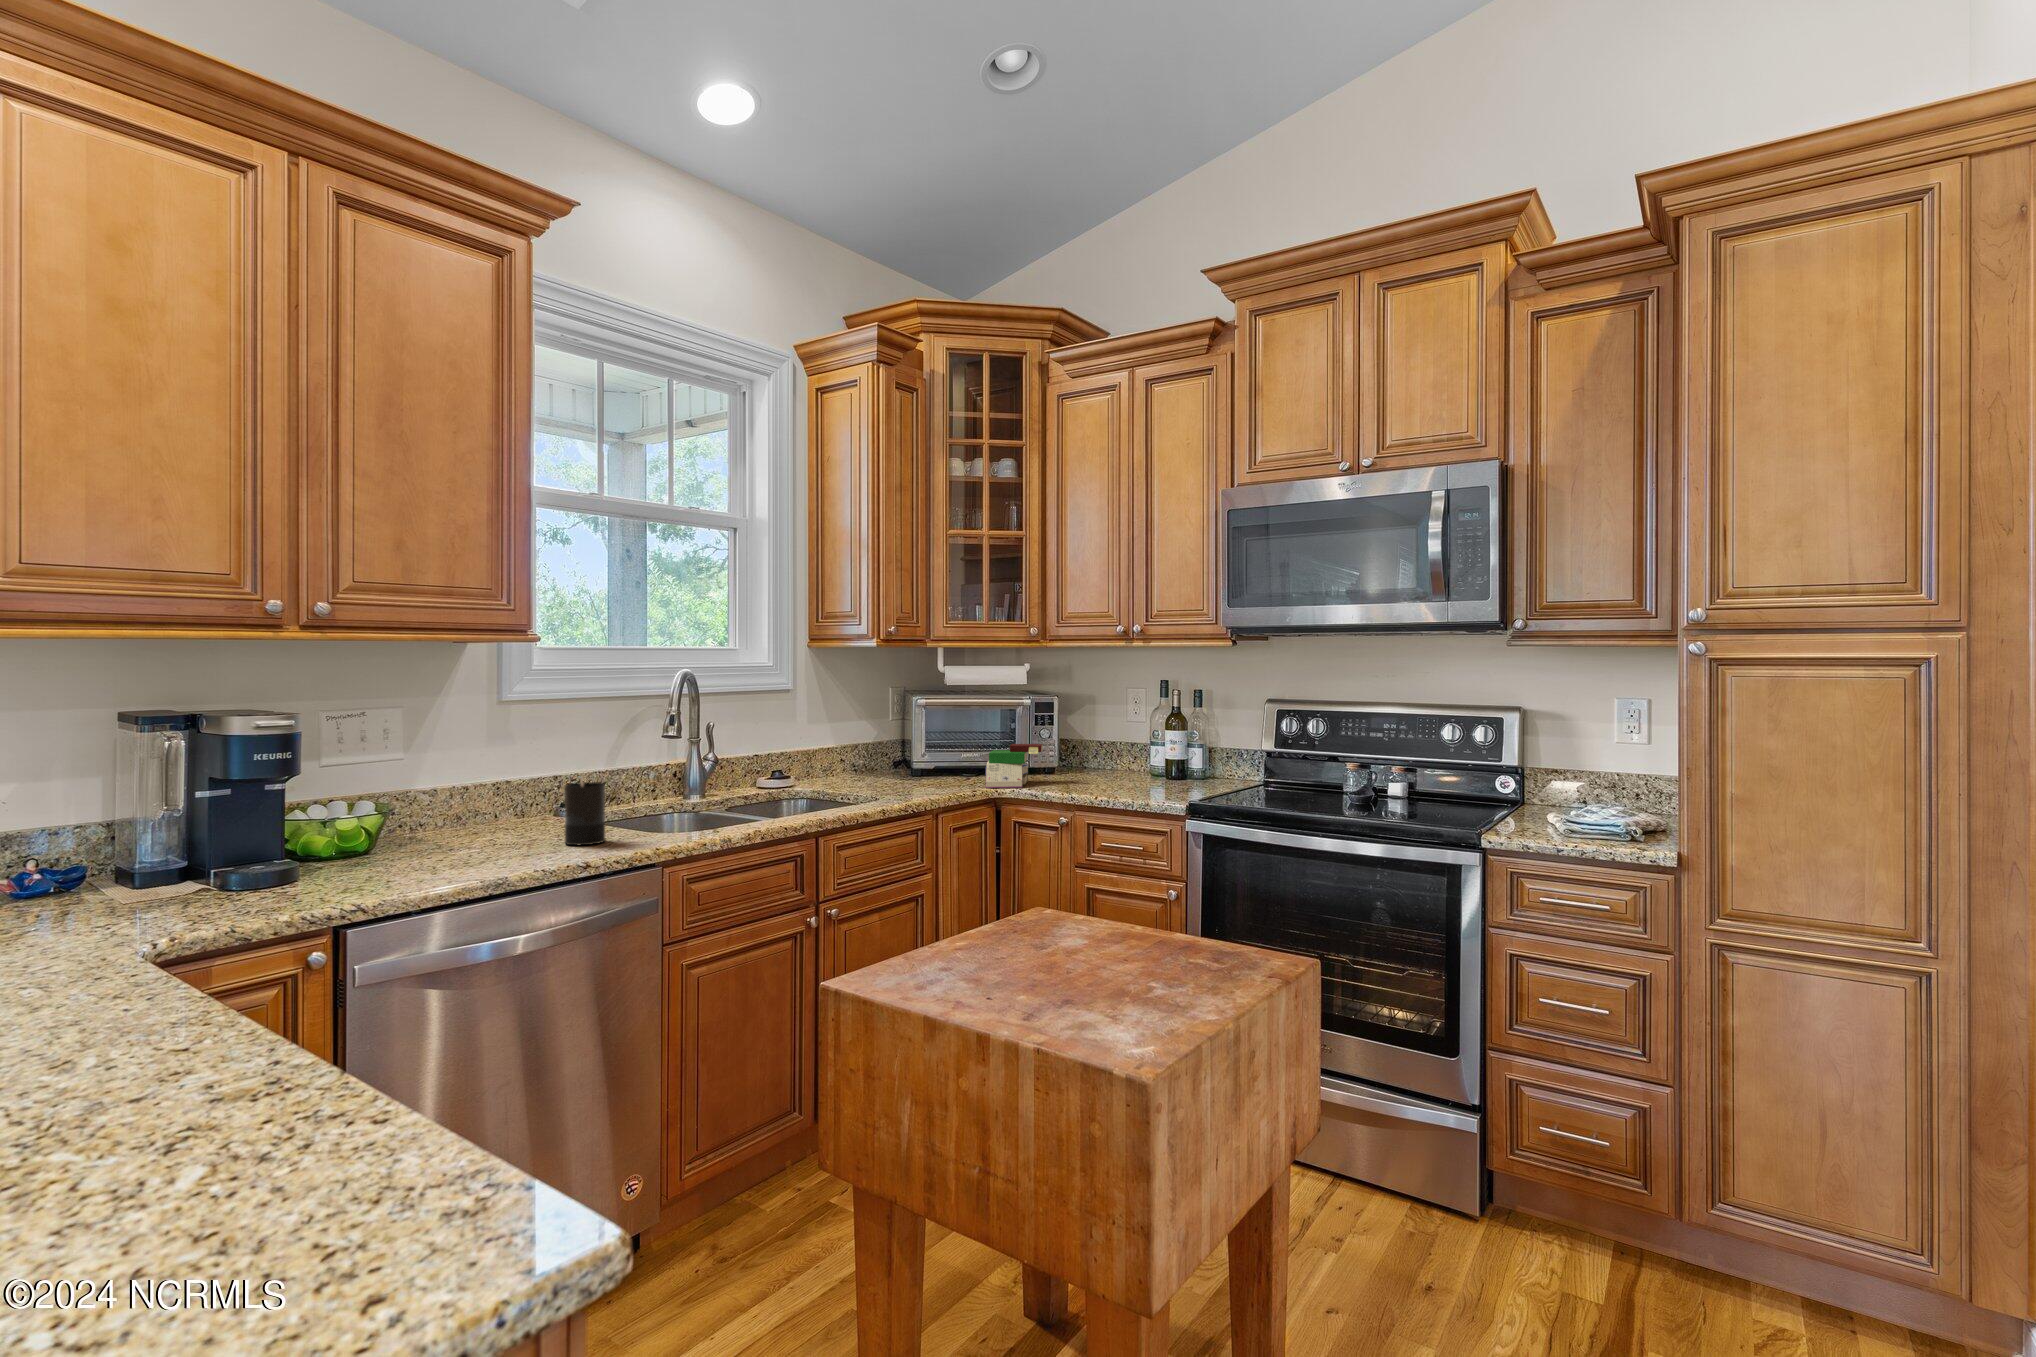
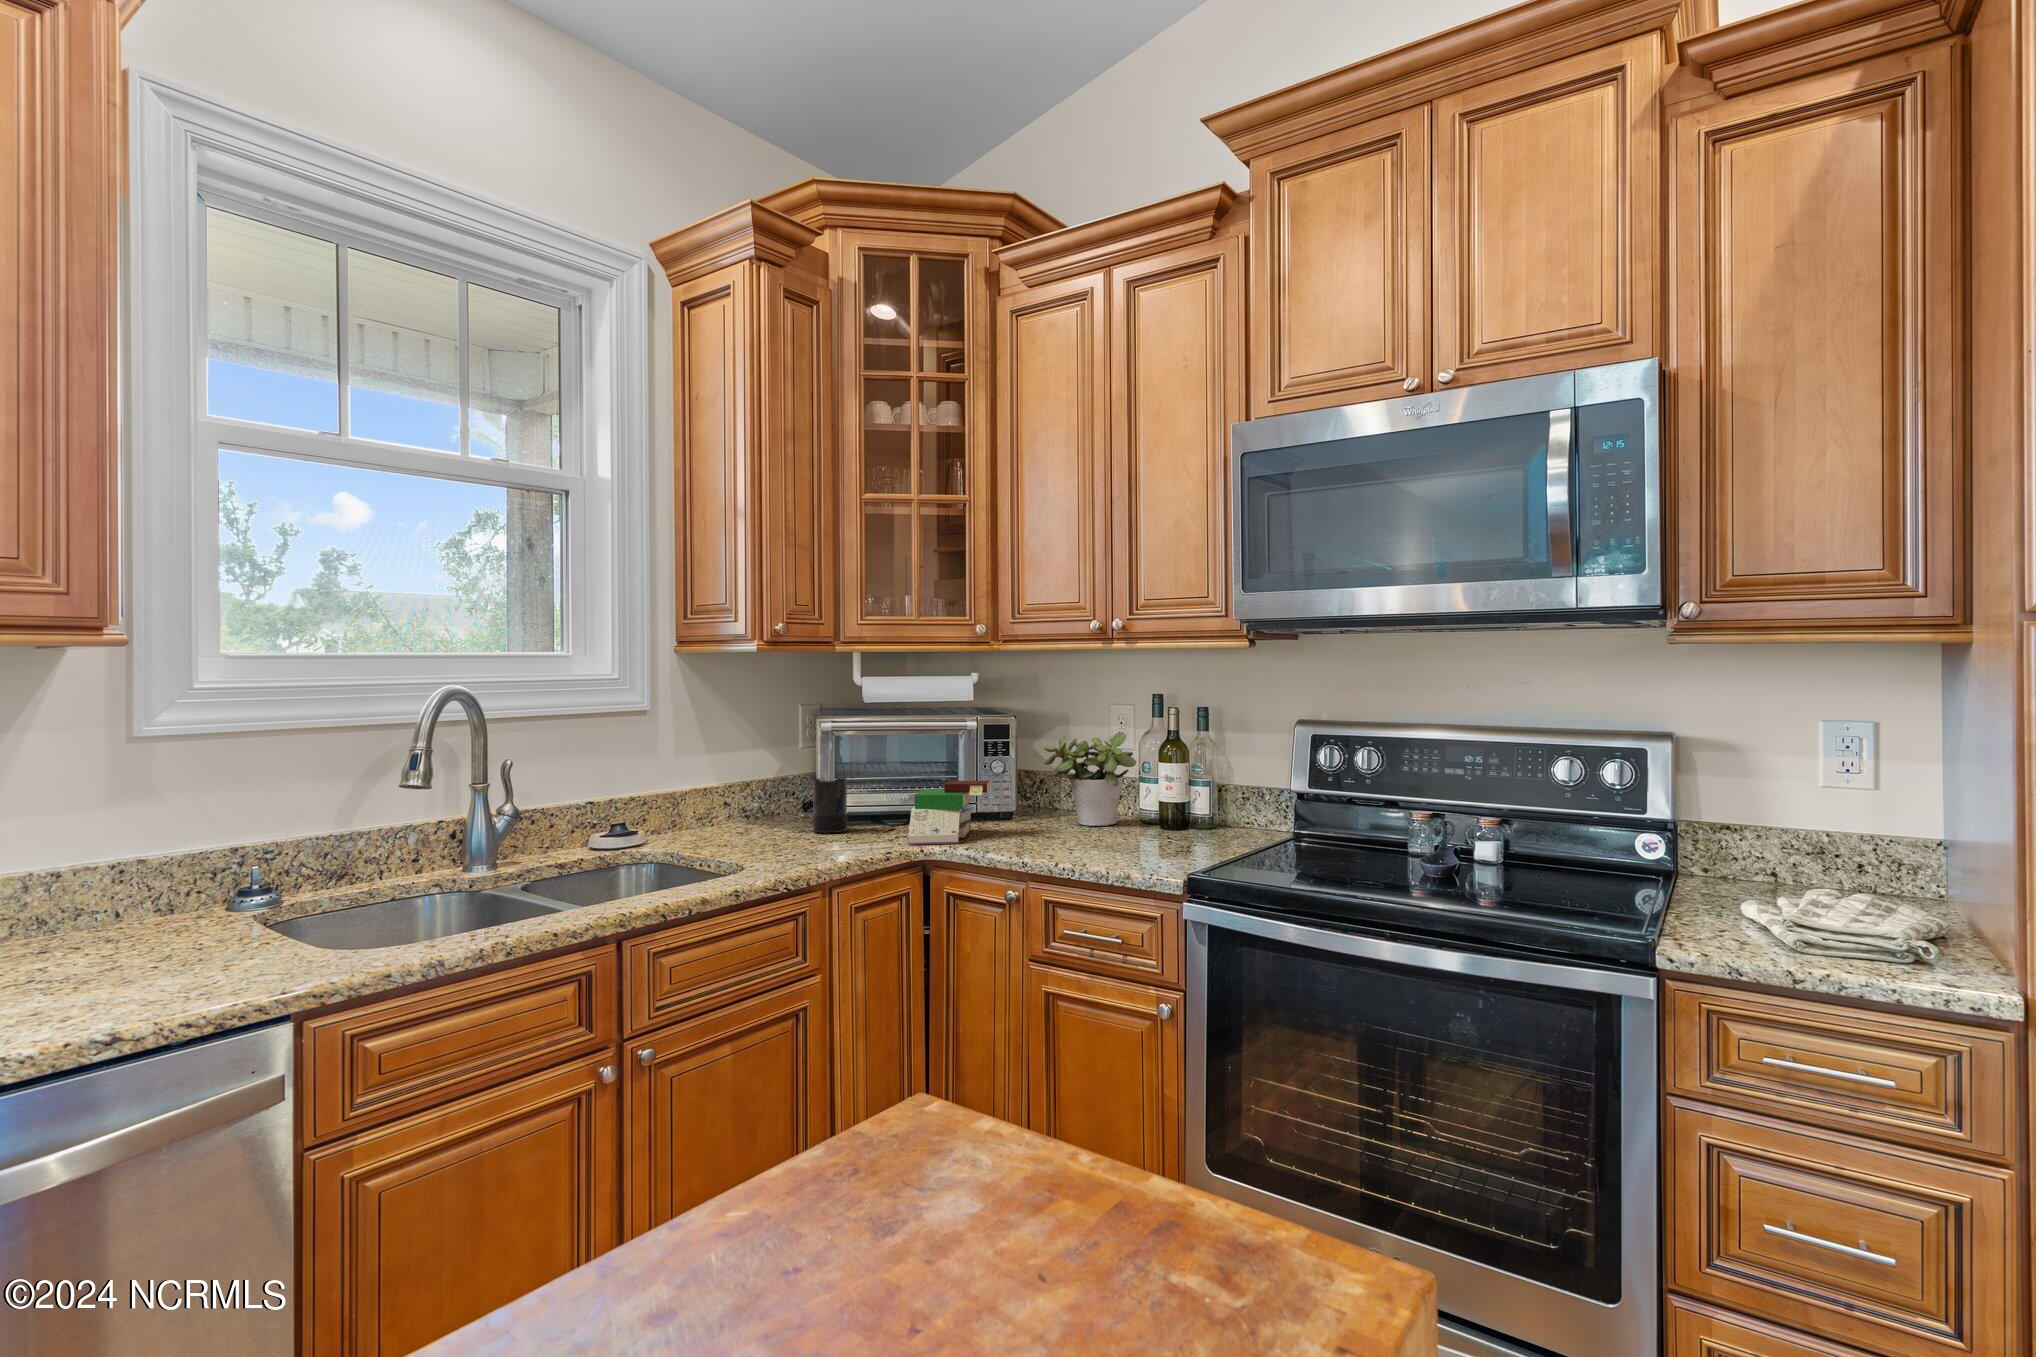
potted plant: none [1081,709,1151,779] -> present [1044,732,1136,826]
candle: present [564,778,605,845] -> present [813,776,848,833]

